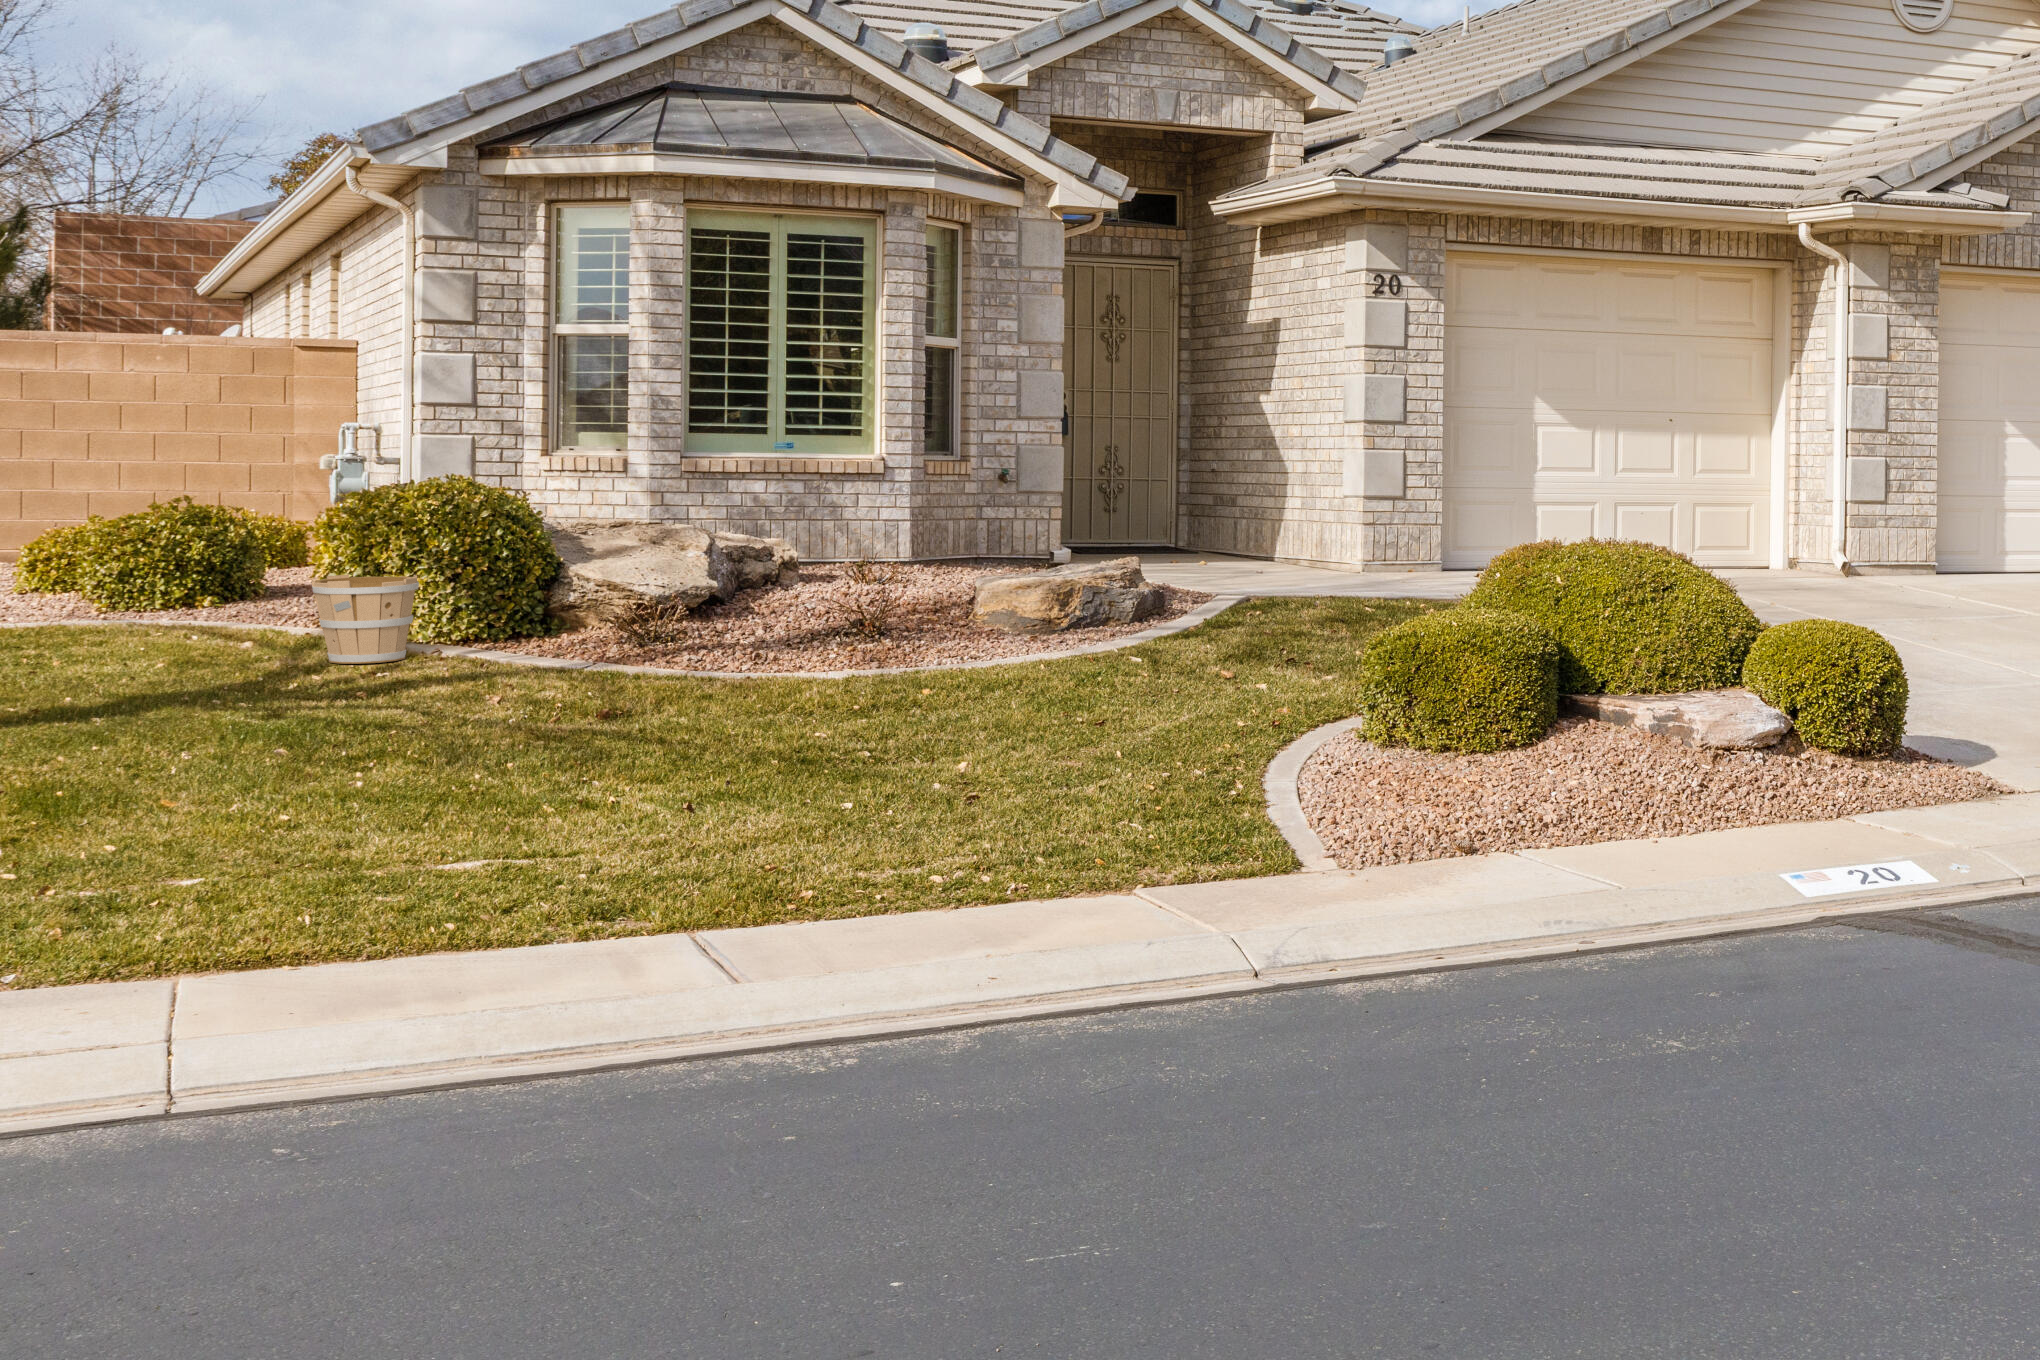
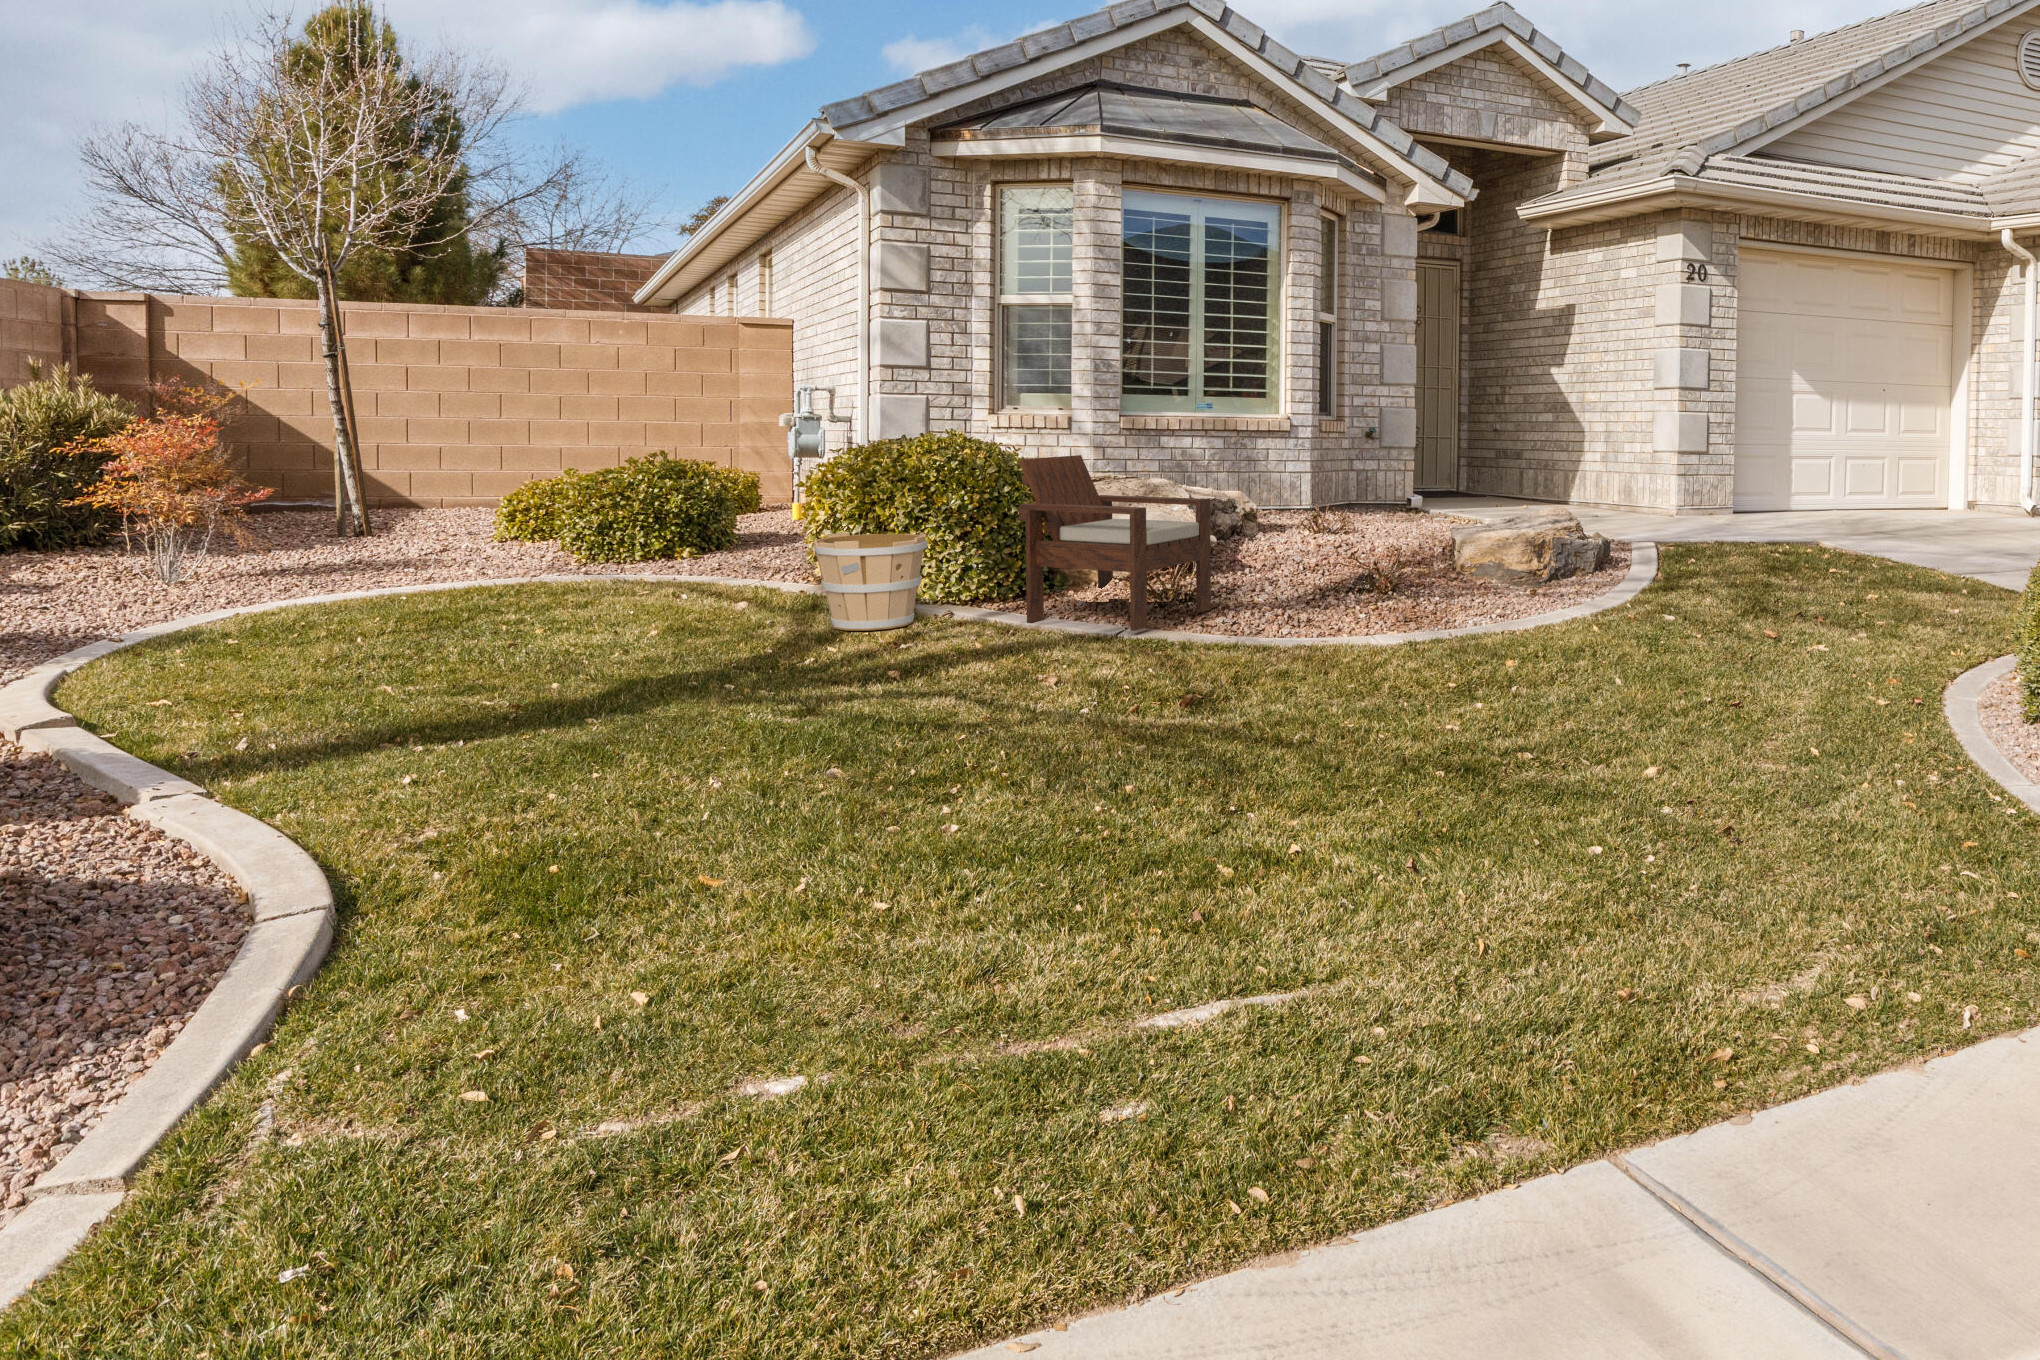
chair: none [505,502,699,665] -> present [1019,455,1211,631]

